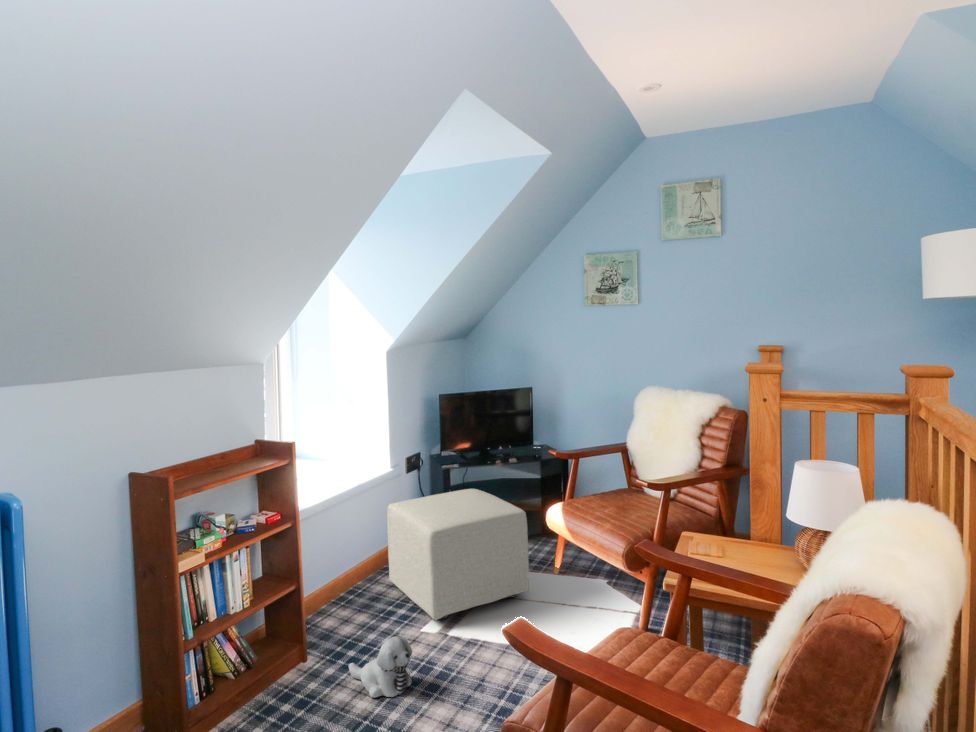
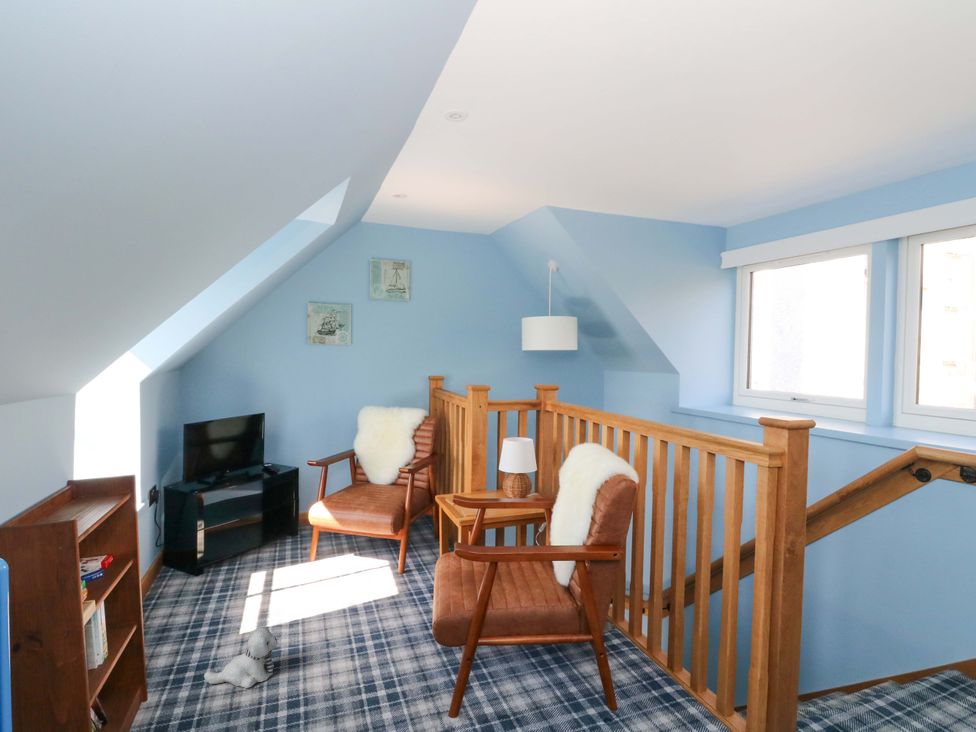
ottoman: present [387,489,529,620] -> none [167,505,310,620]

